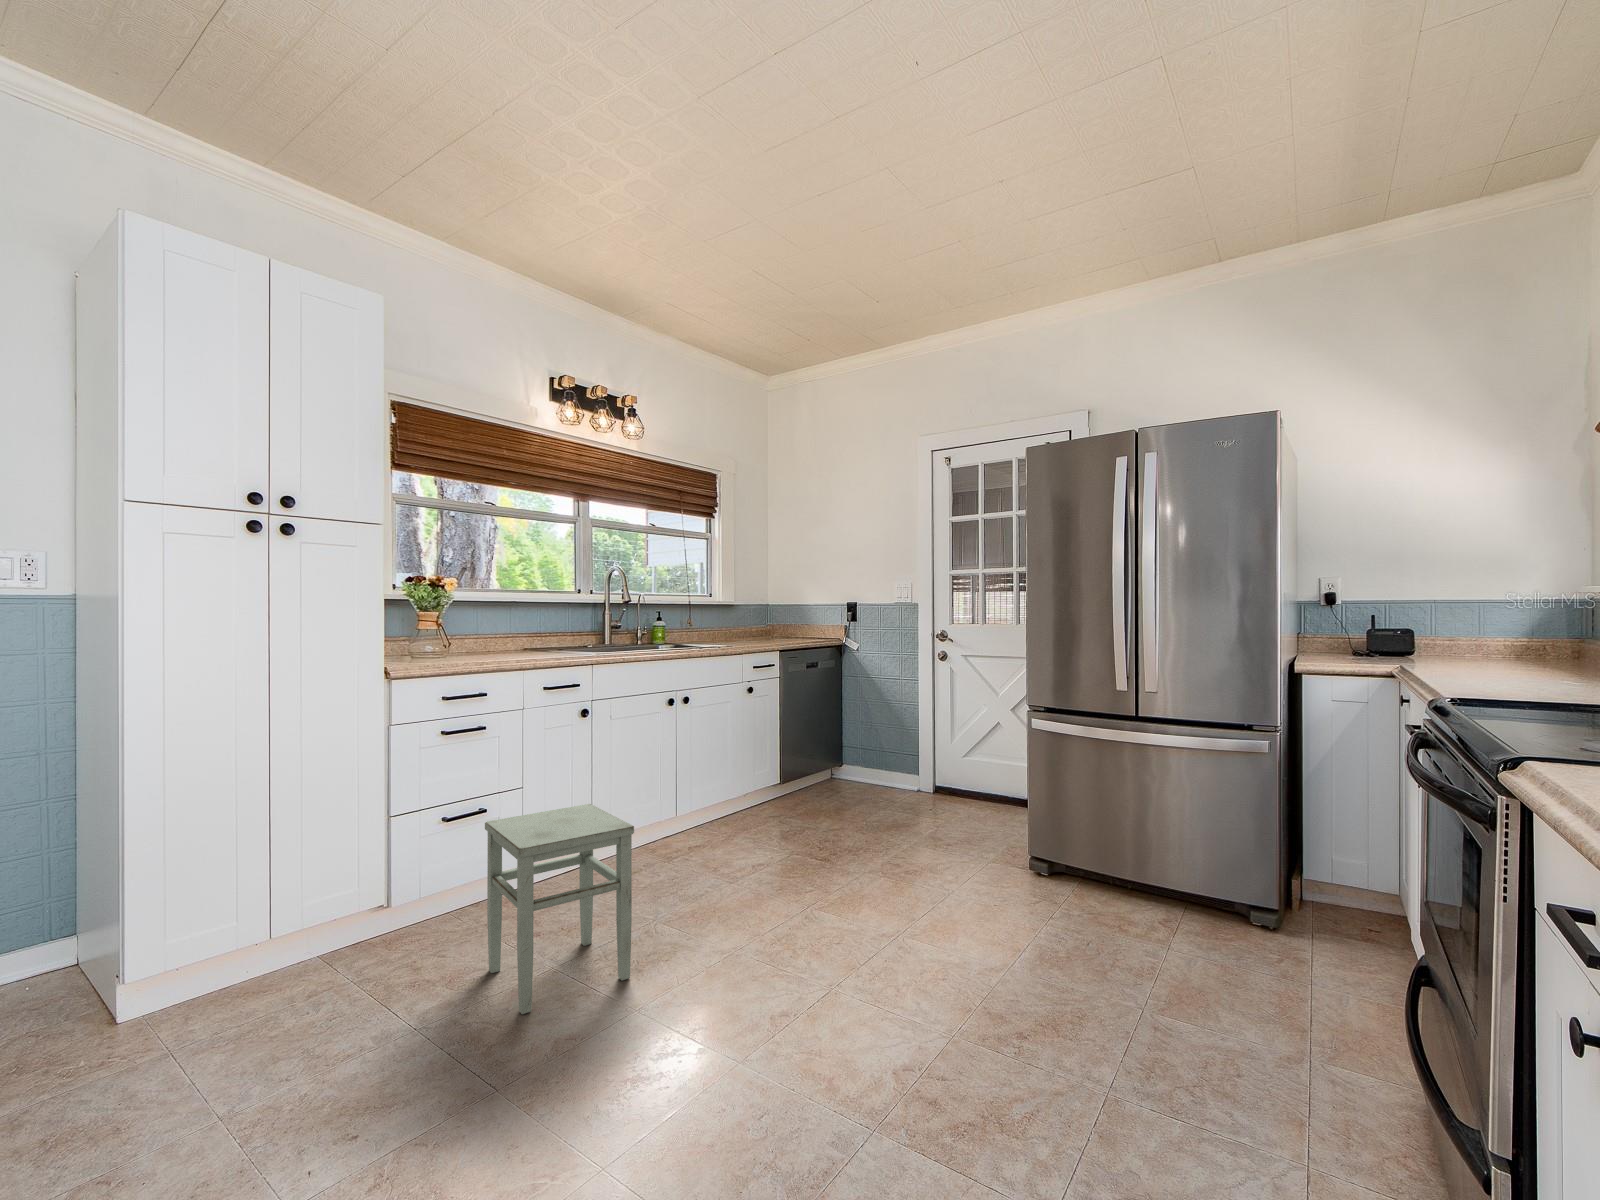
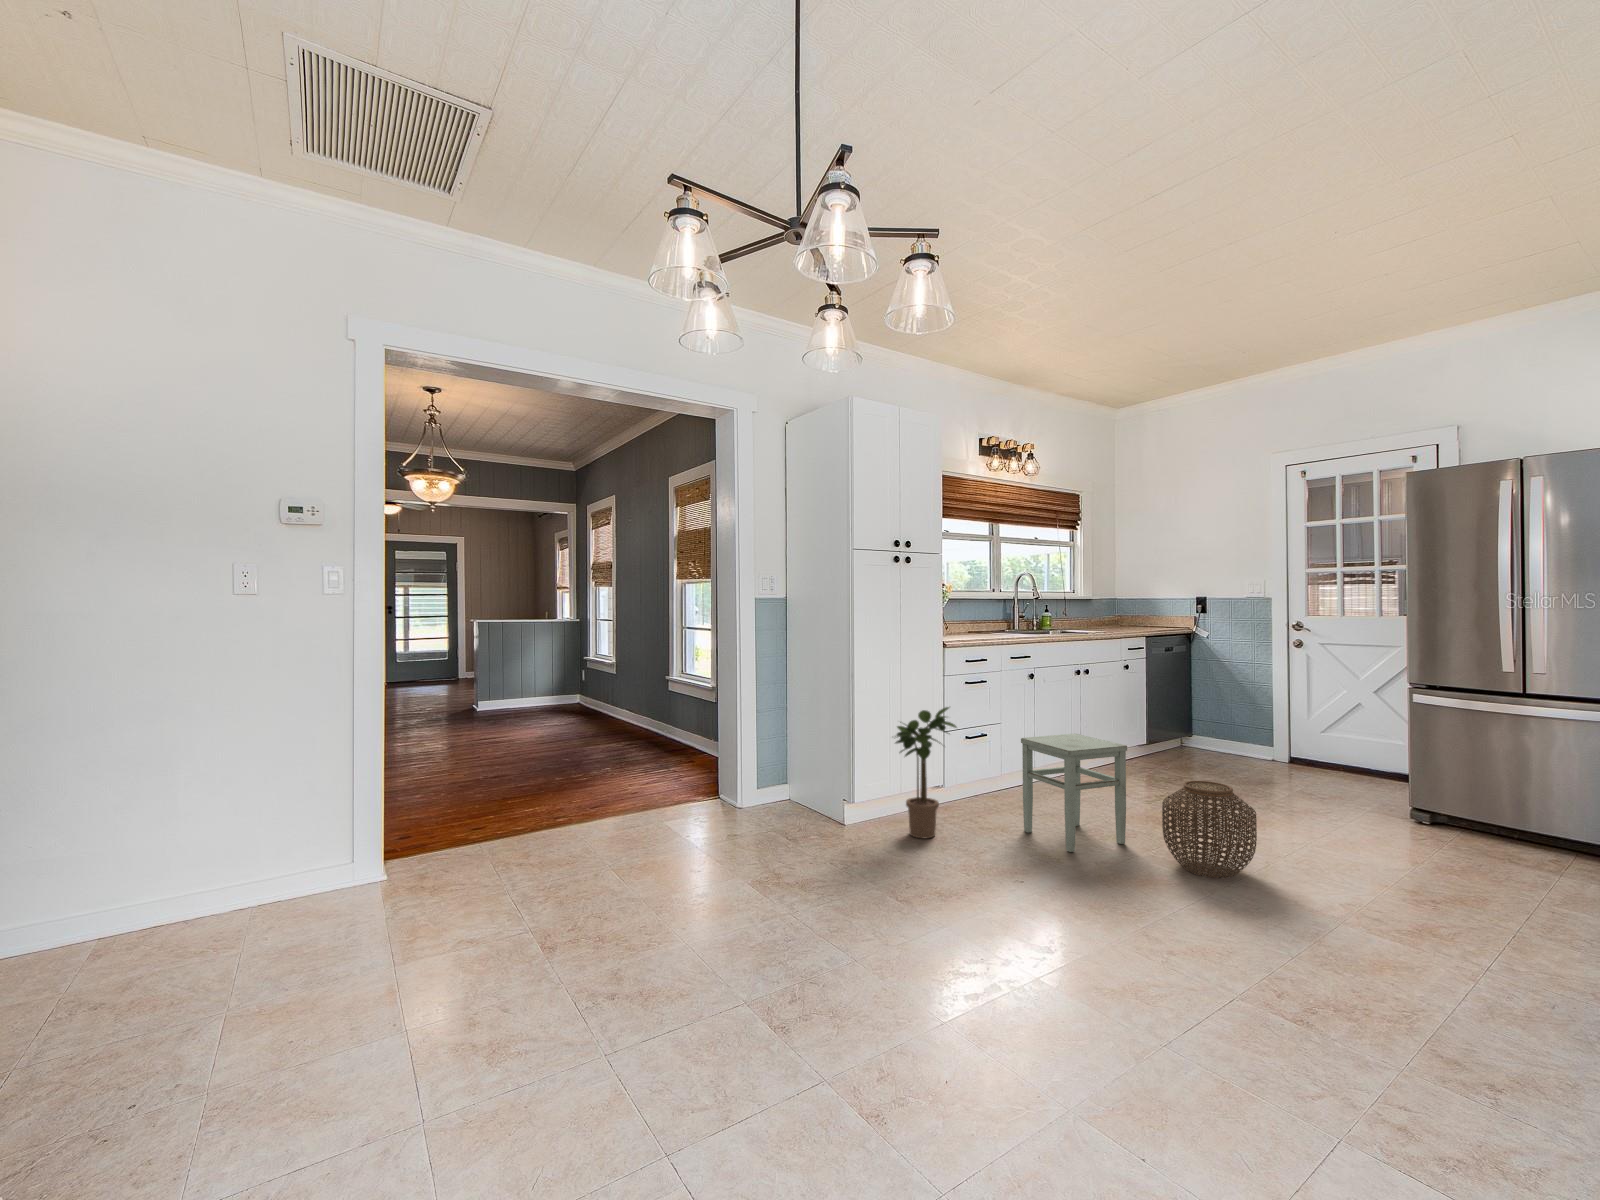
potted plant: none [210,779,372,1018] -> present [895,707,956,838]
woven basket: none [651,880,780,1044] -> present [1162,781,1257,878]

